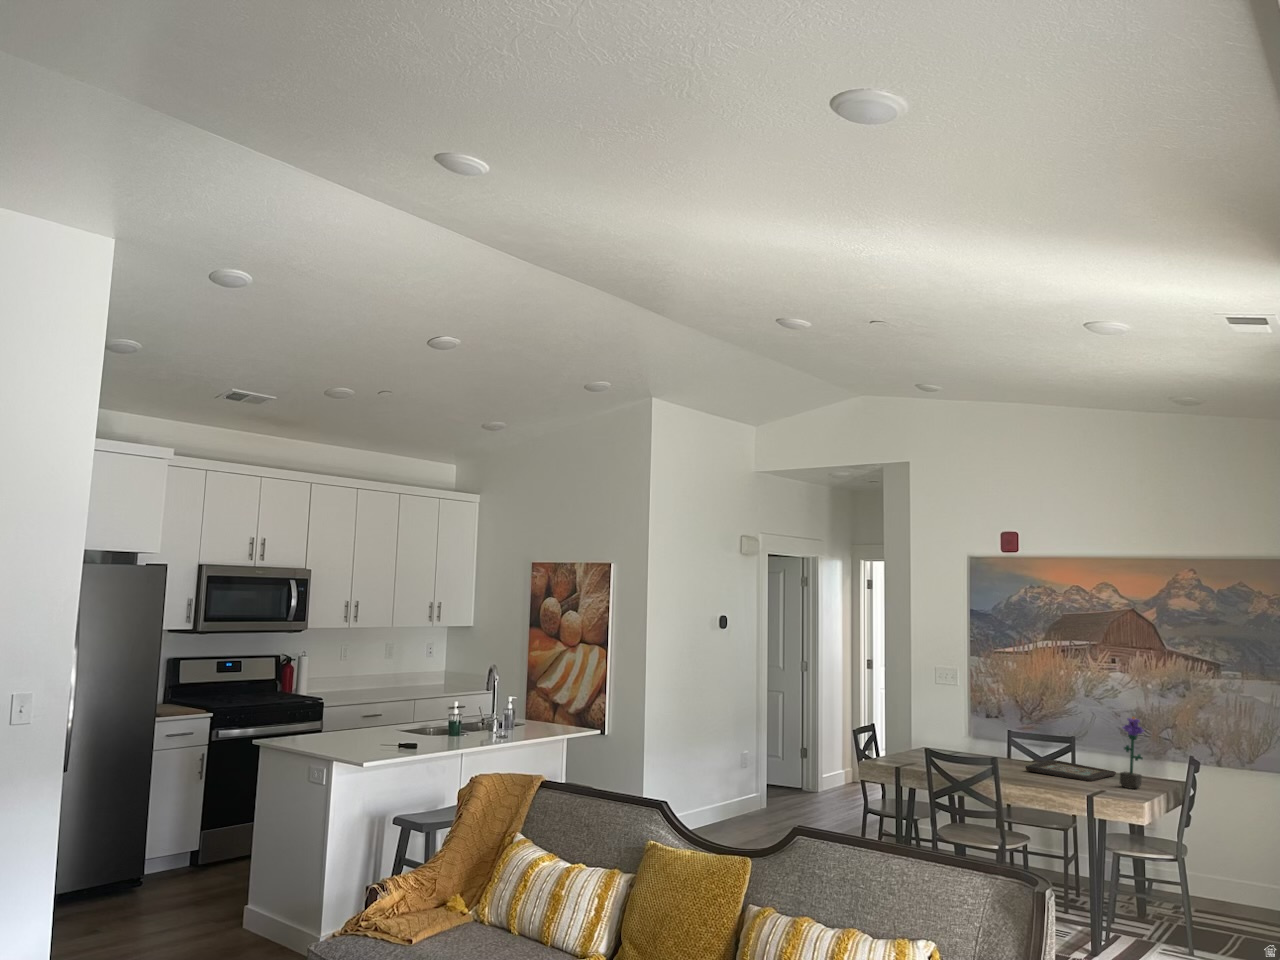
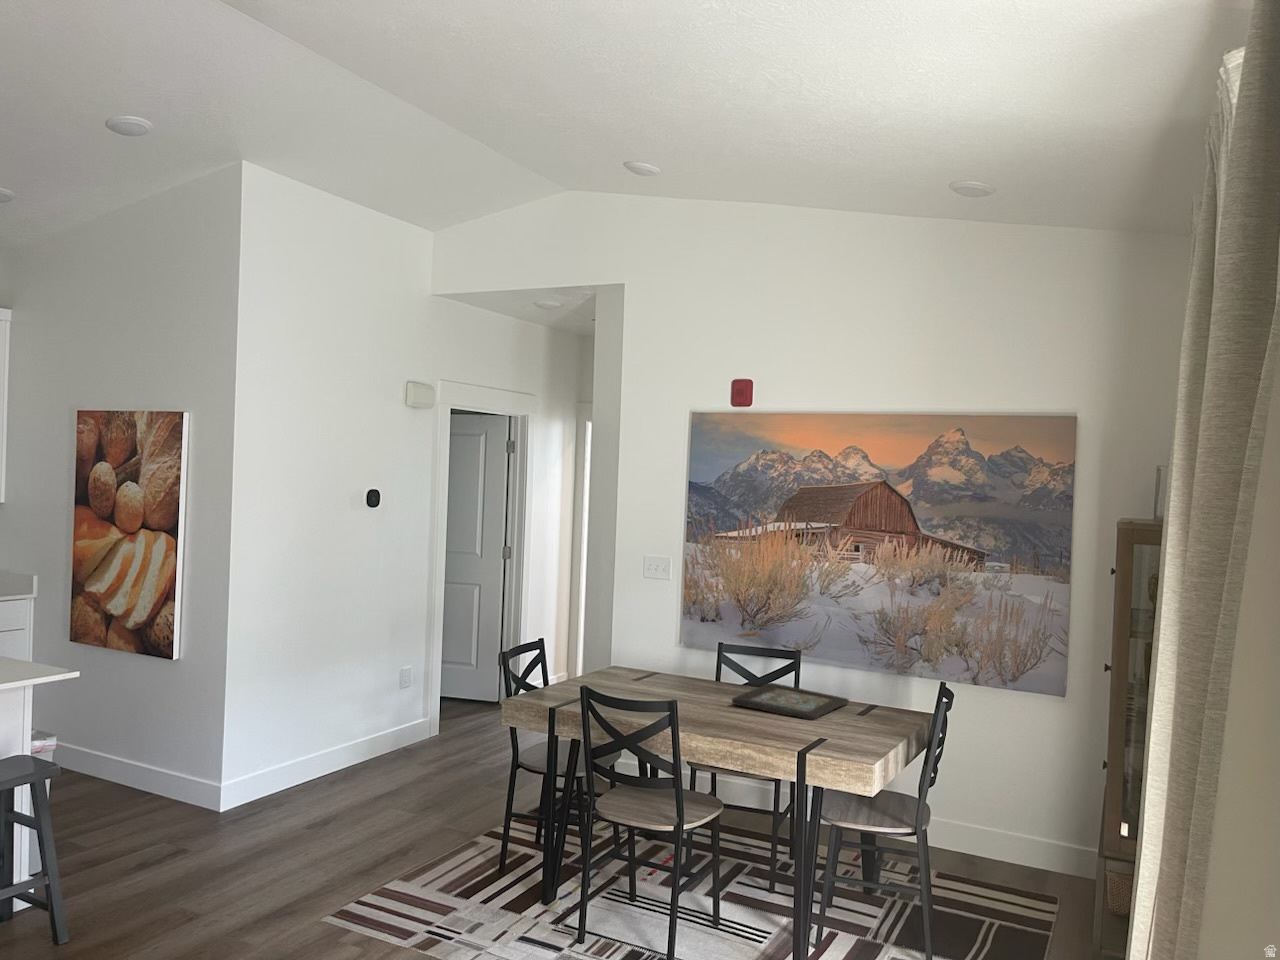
potted flower: present [1120,717,1144,789] -> none [849,633,885,732]

